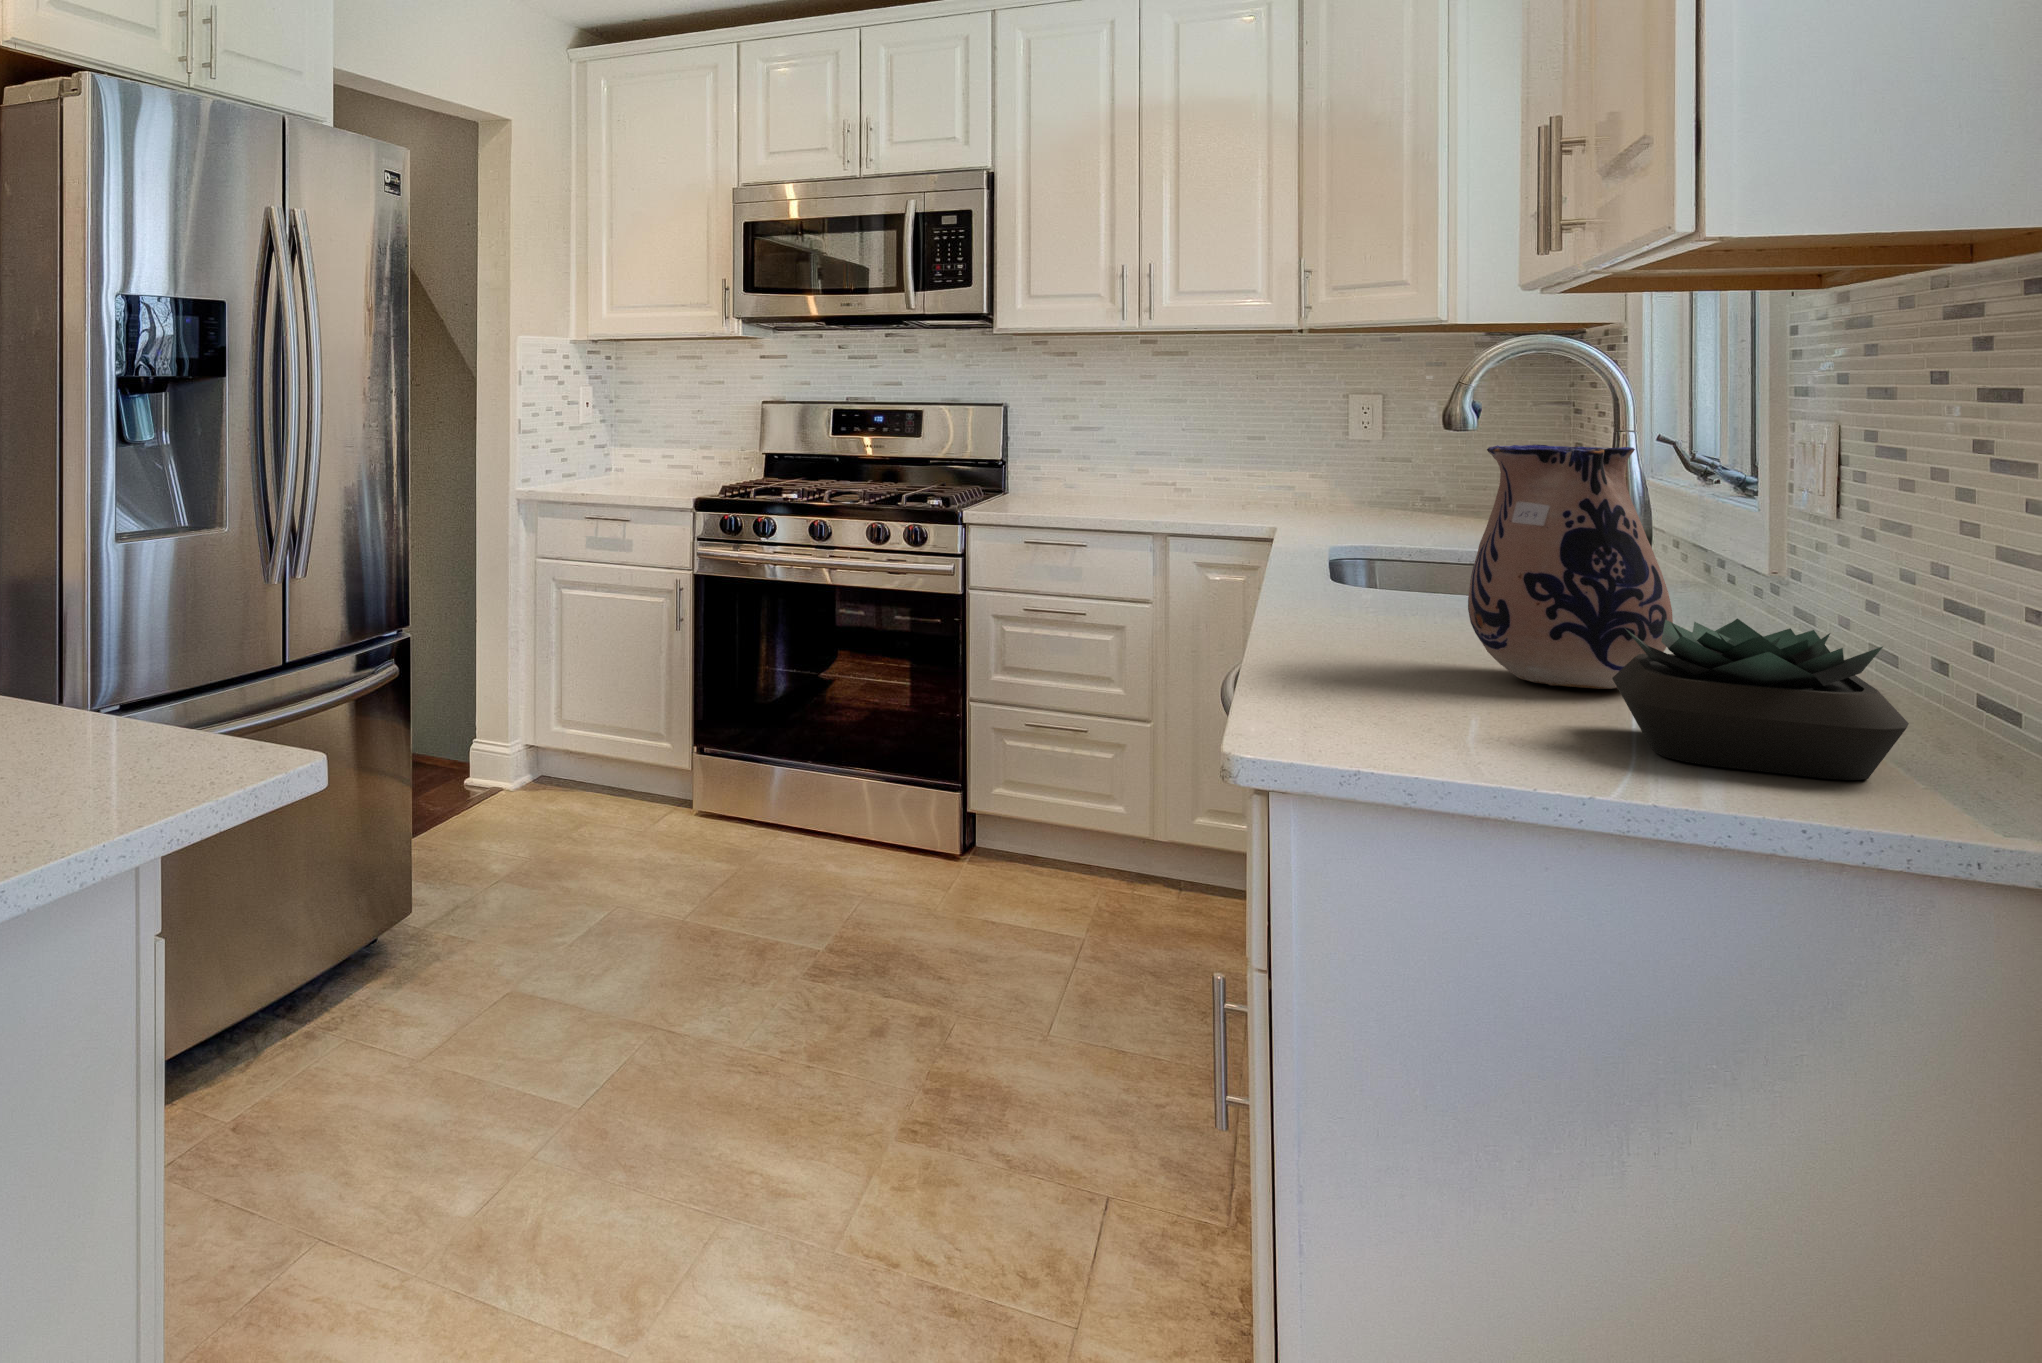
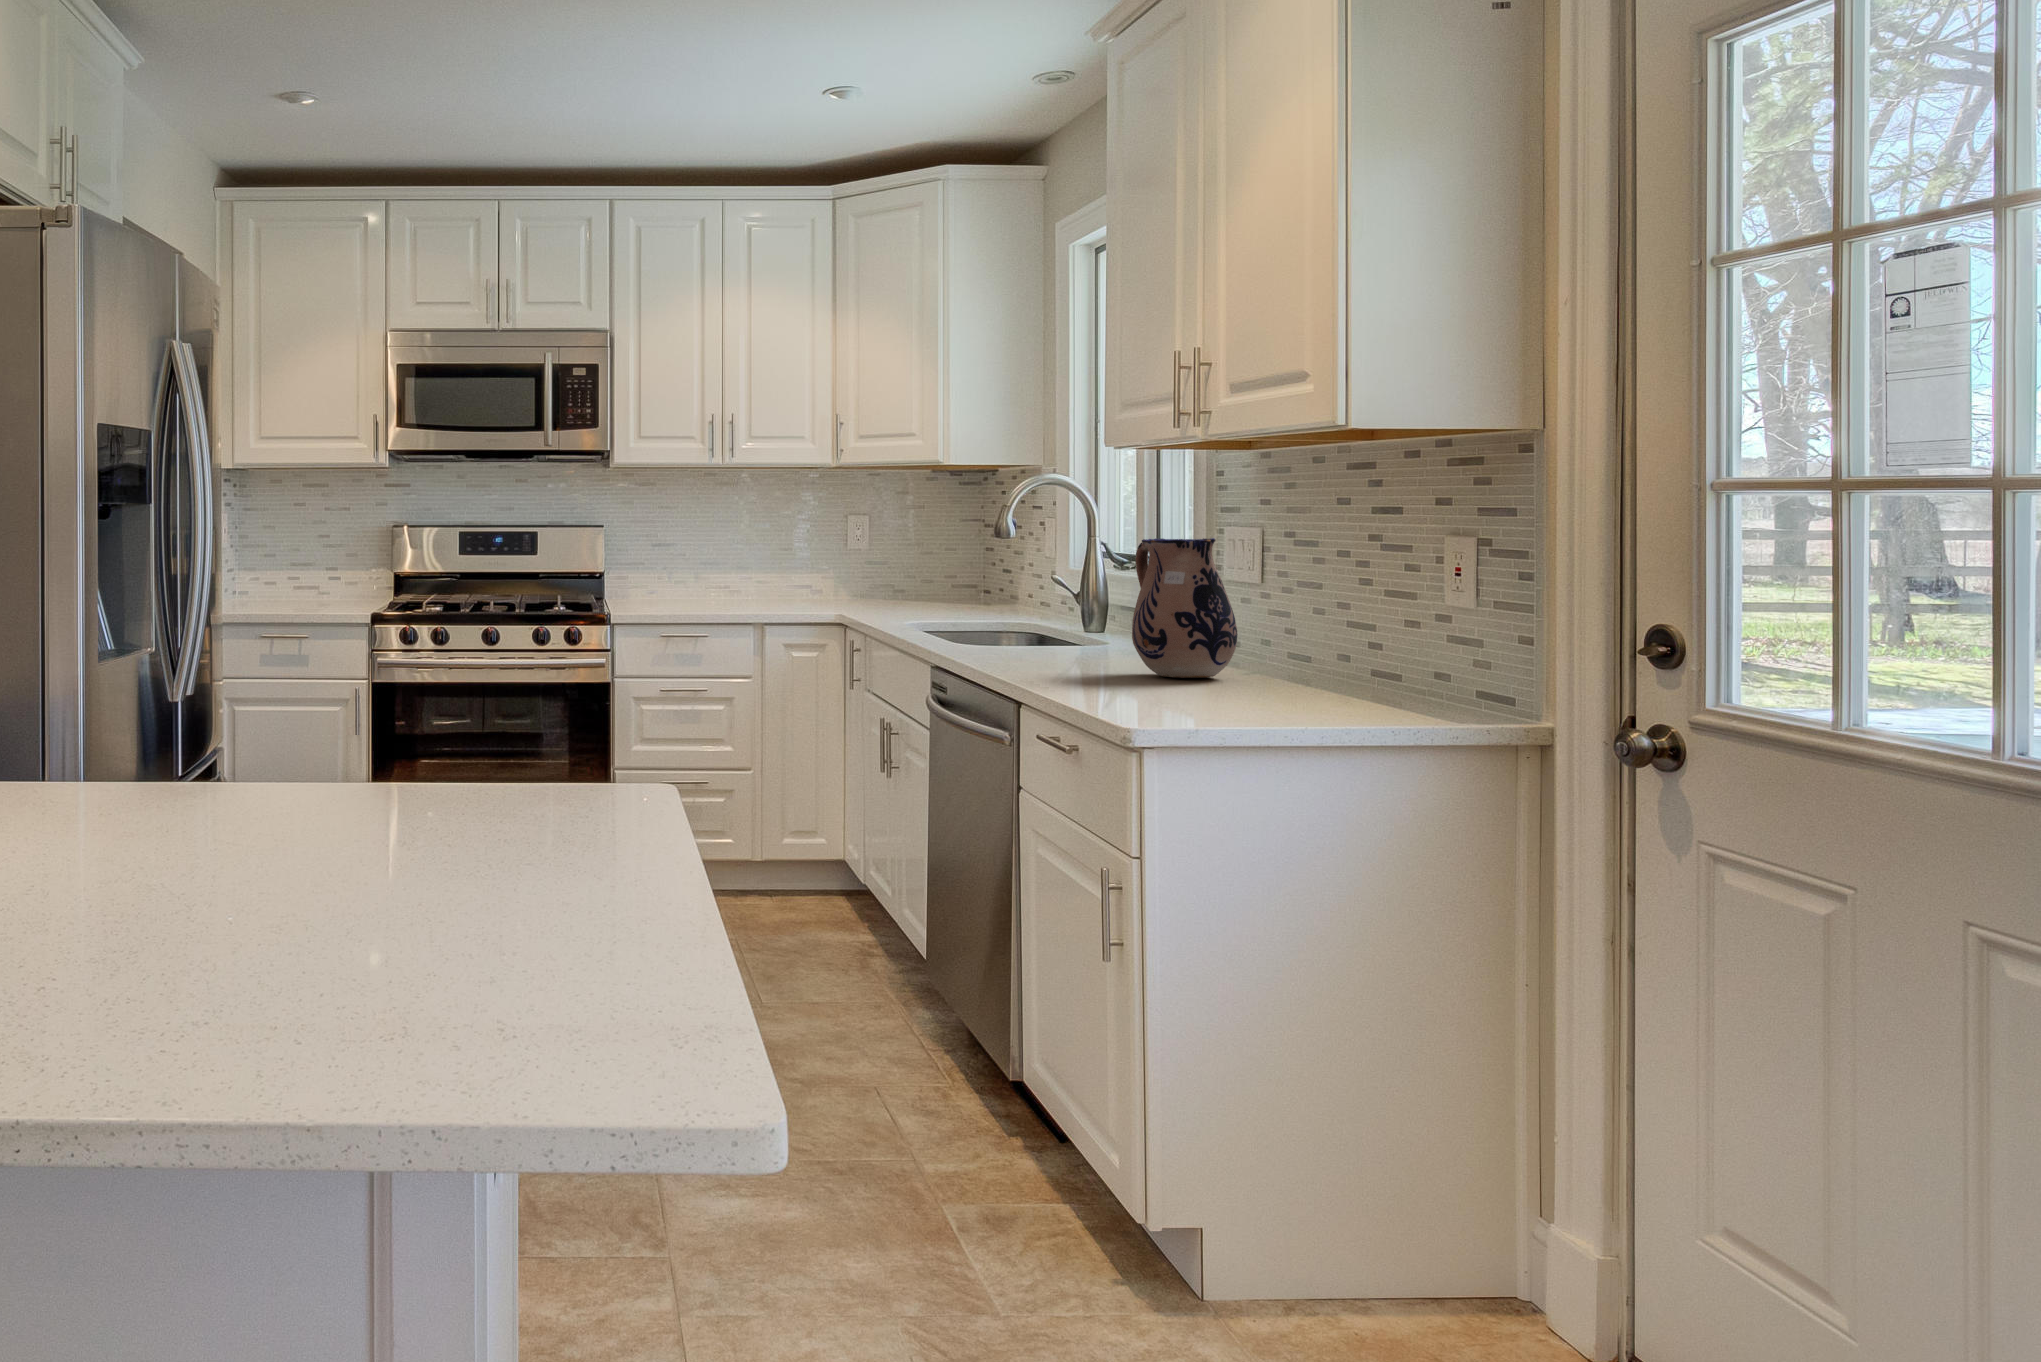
succulent plant: present [1612,619,1909,780] -> none [1245,626,1392,701]

